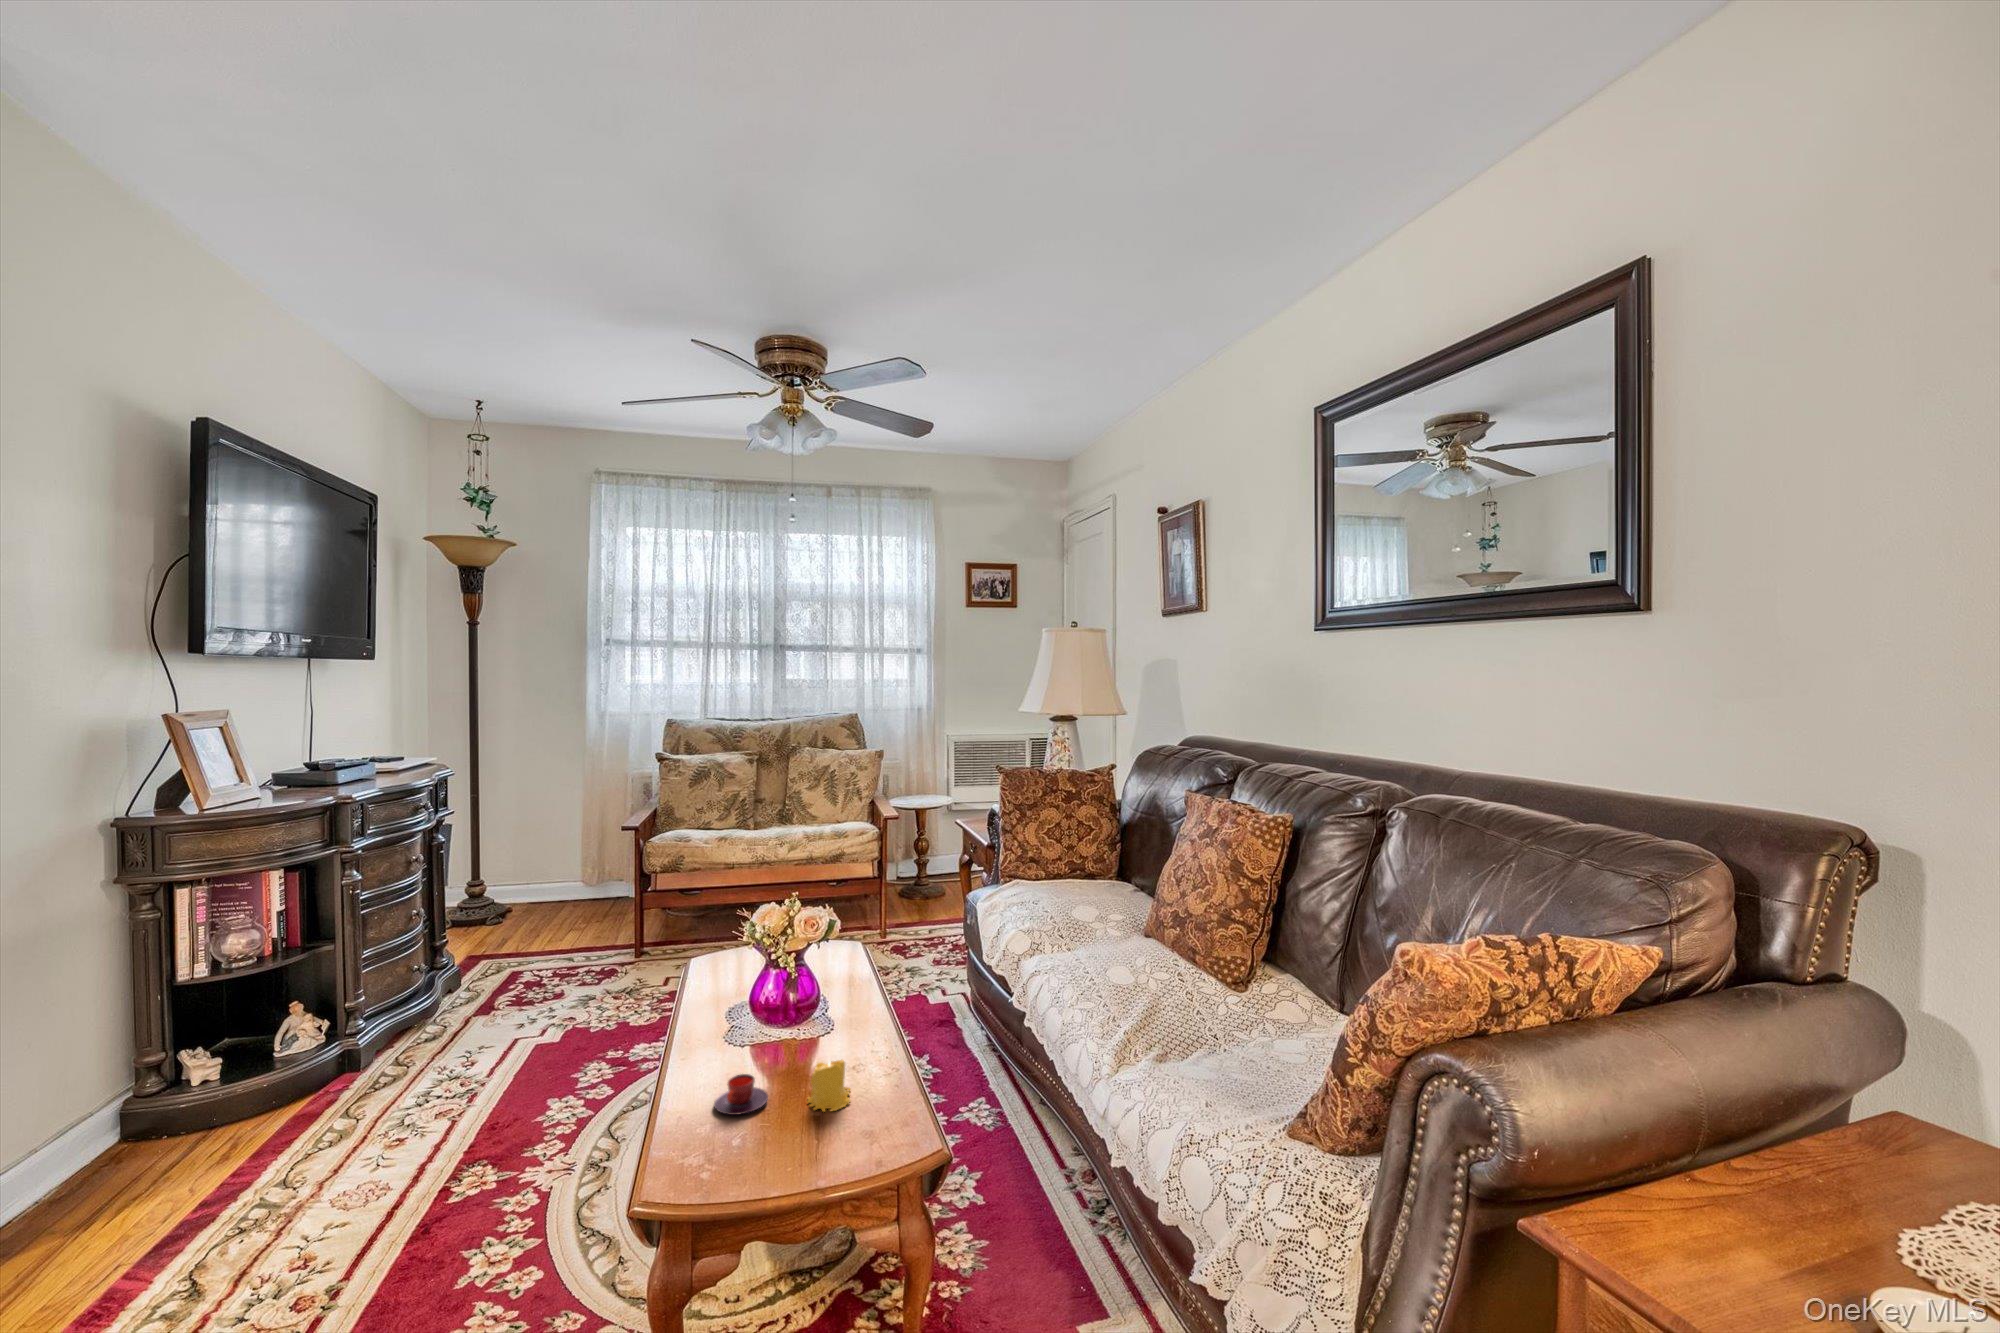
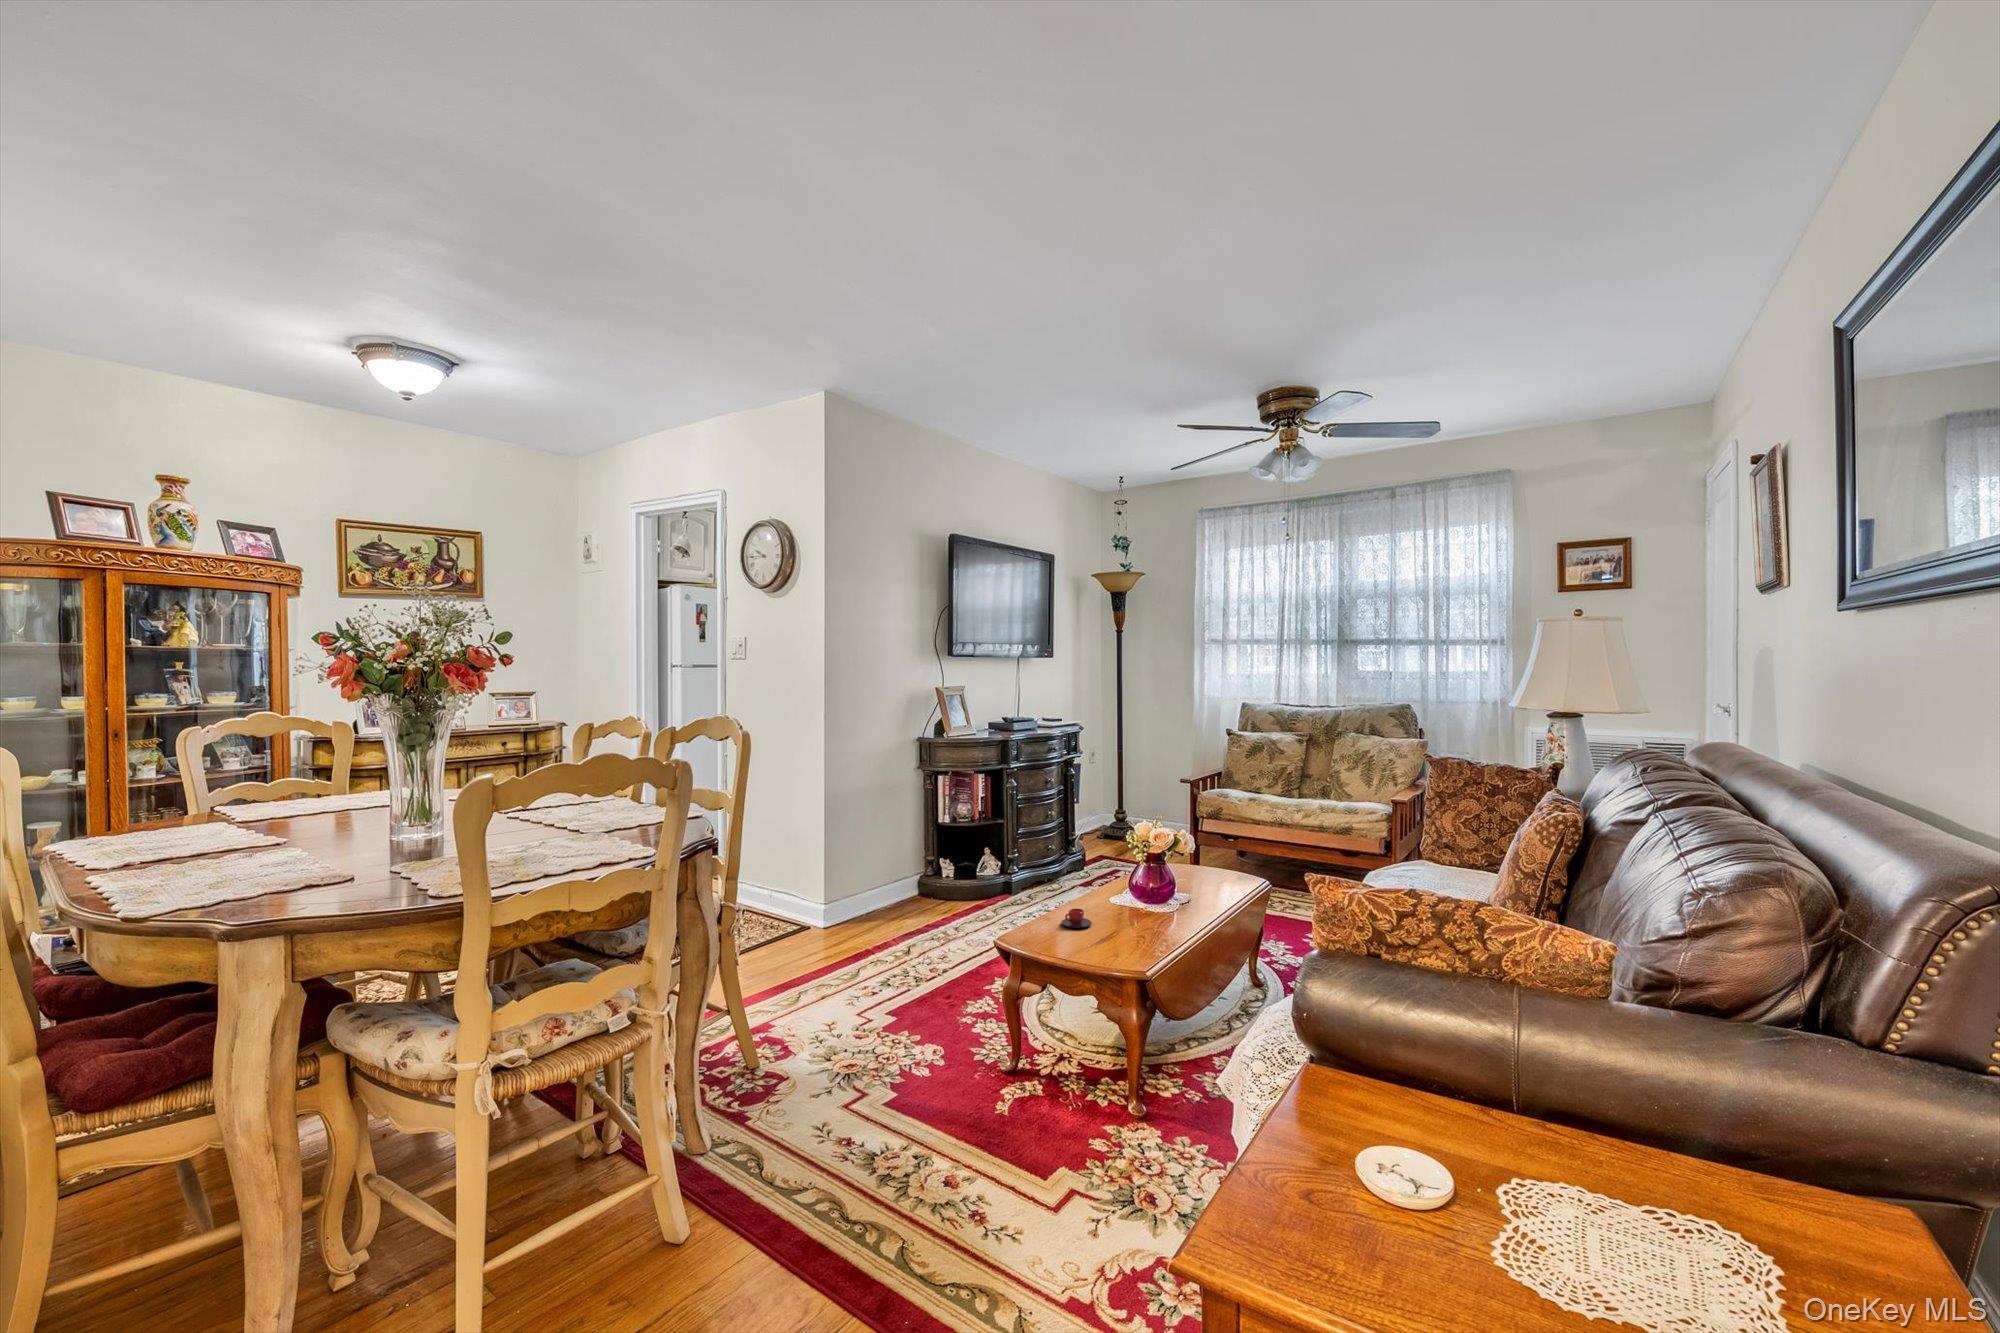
candle: present [807,1060,850,1111] -> none [1103,910,1134,941]

